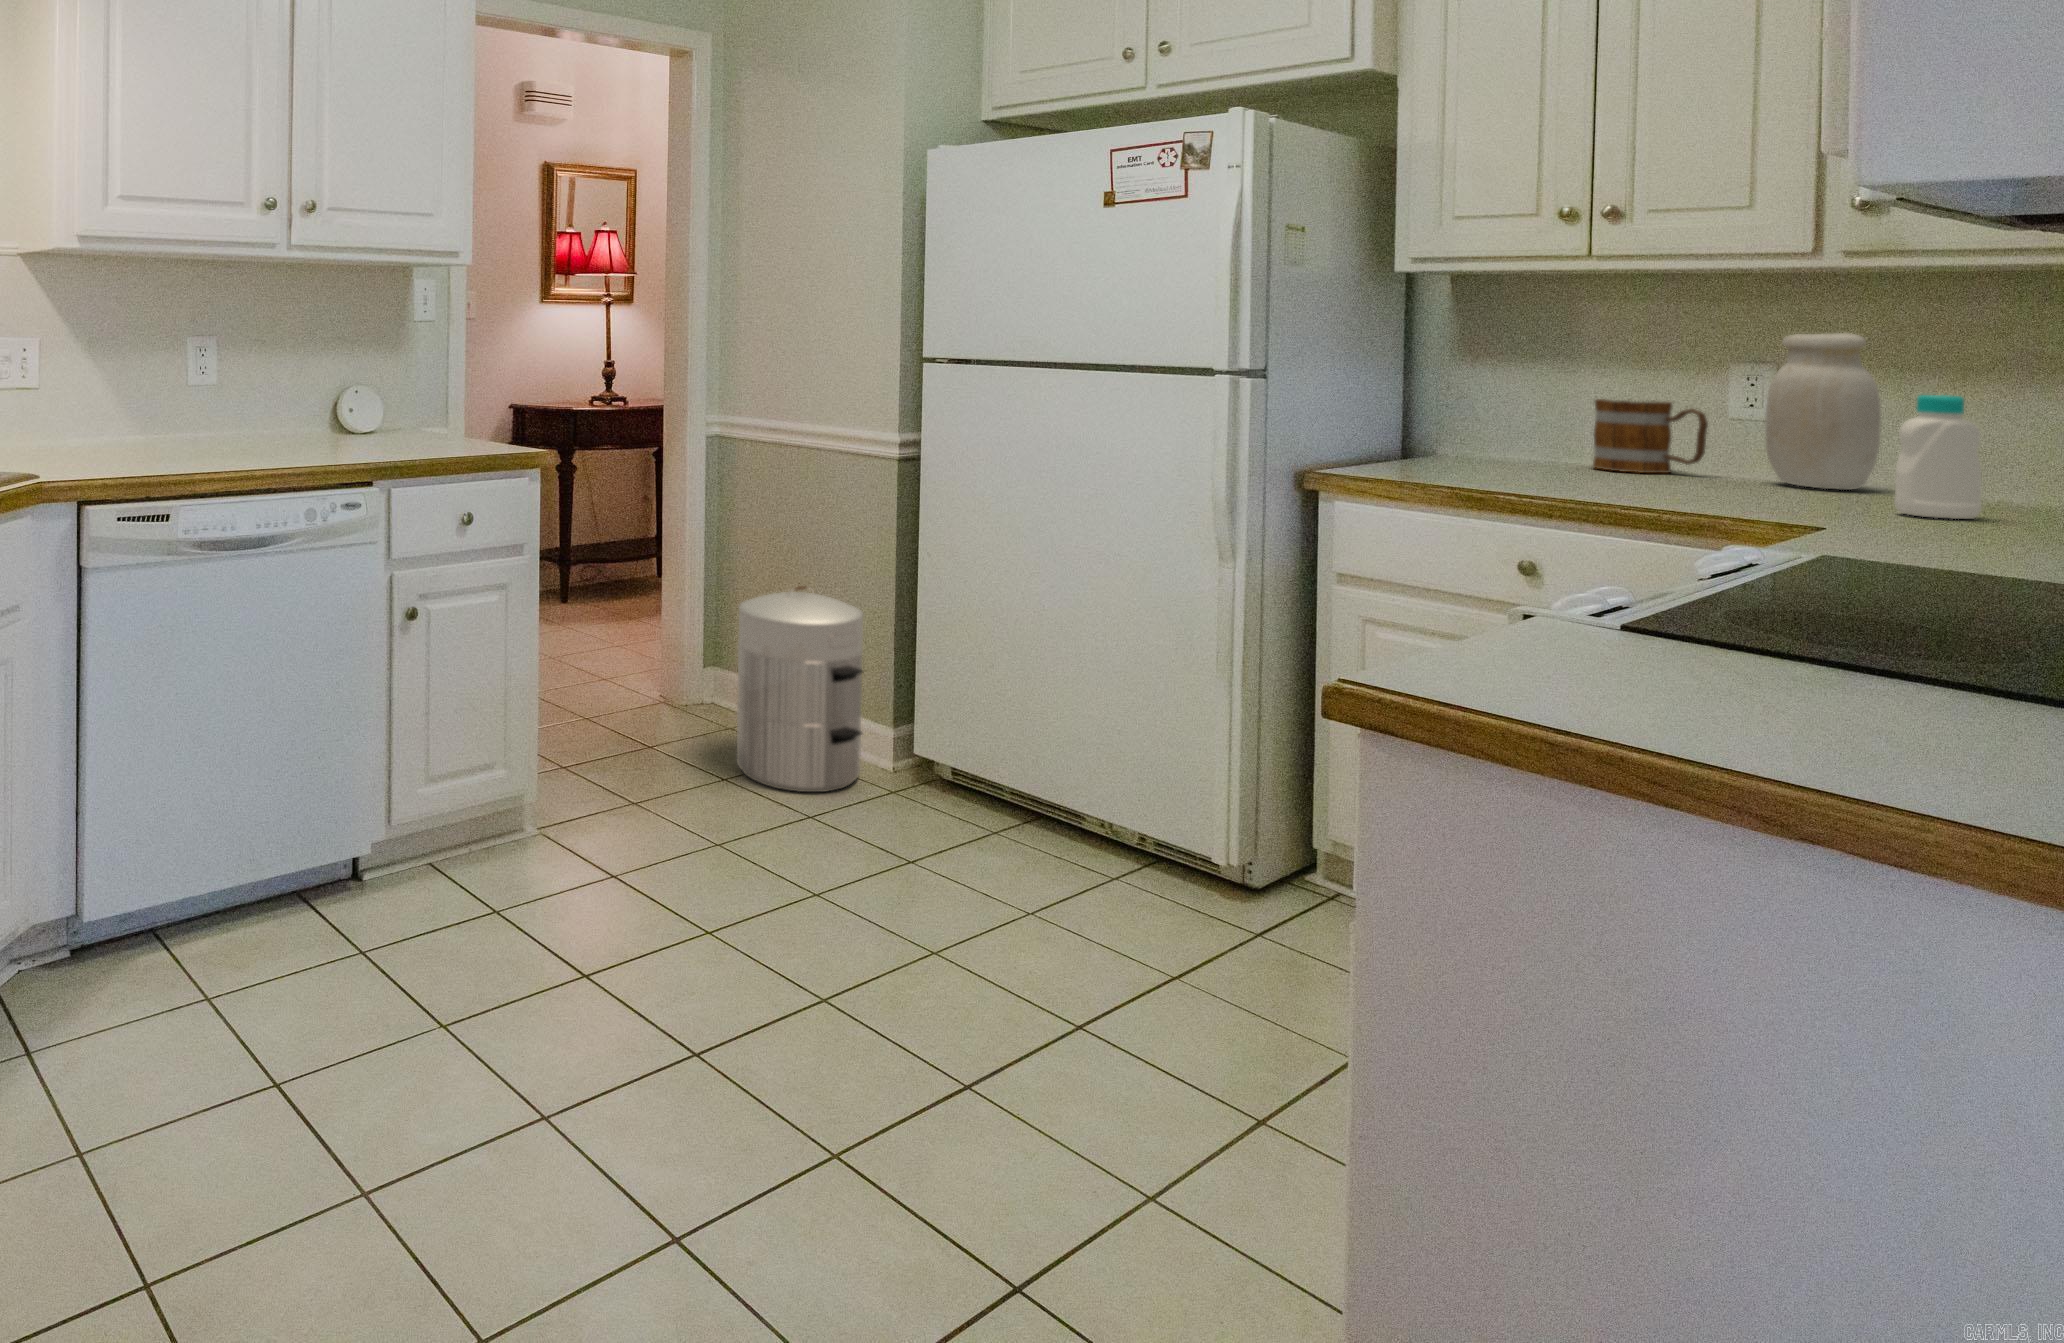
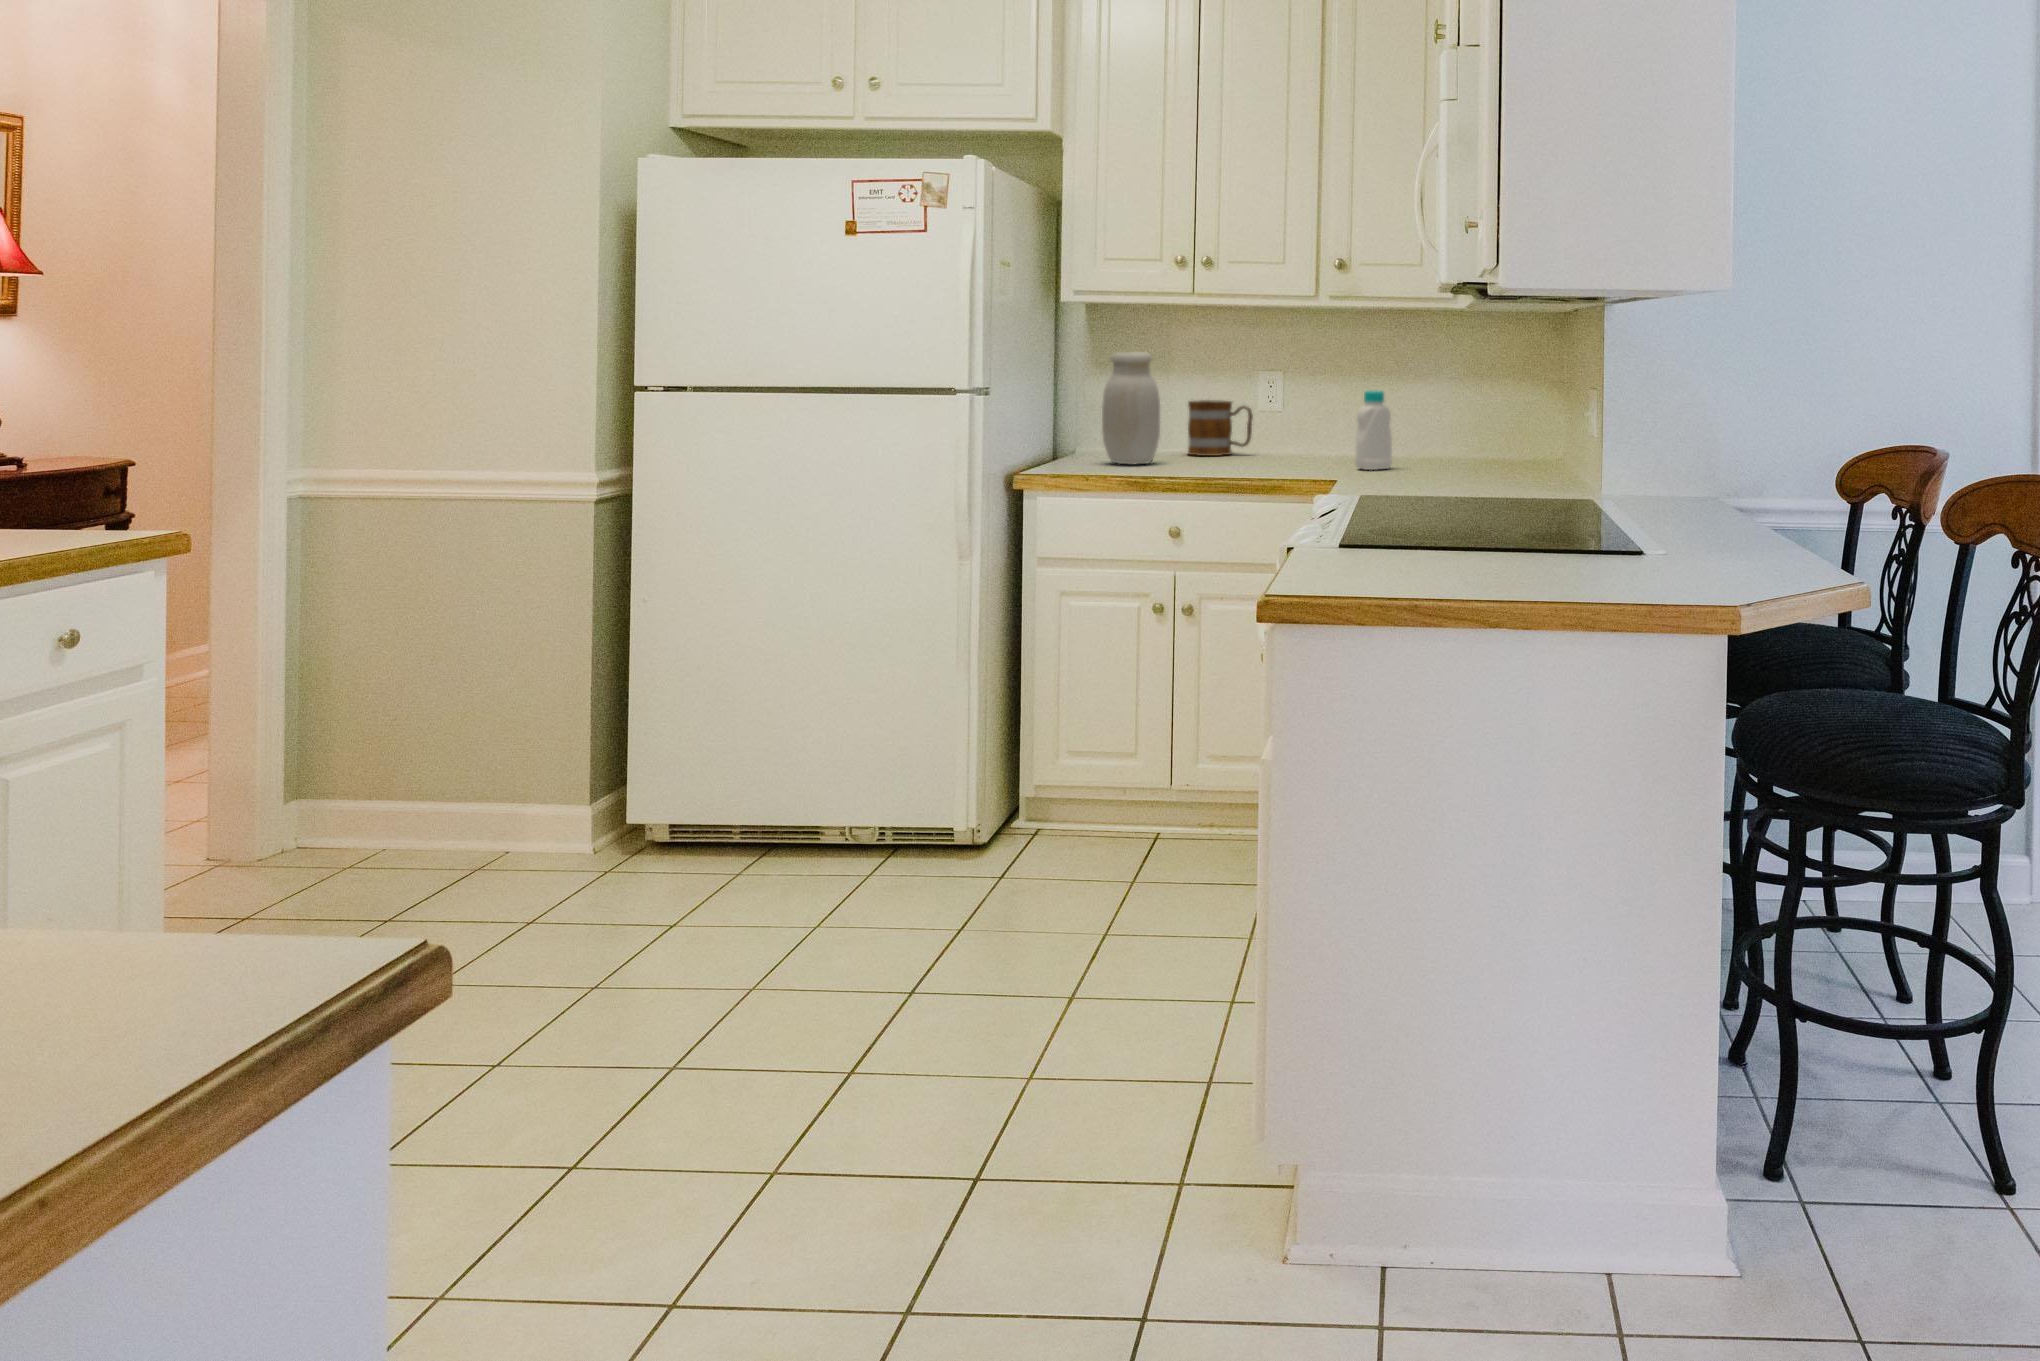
jar: present [1765,333,1881,490] -> present [1102,352,1160,465]
waste bin: present [737,586,863,792] -> none [395,663,580,912]

